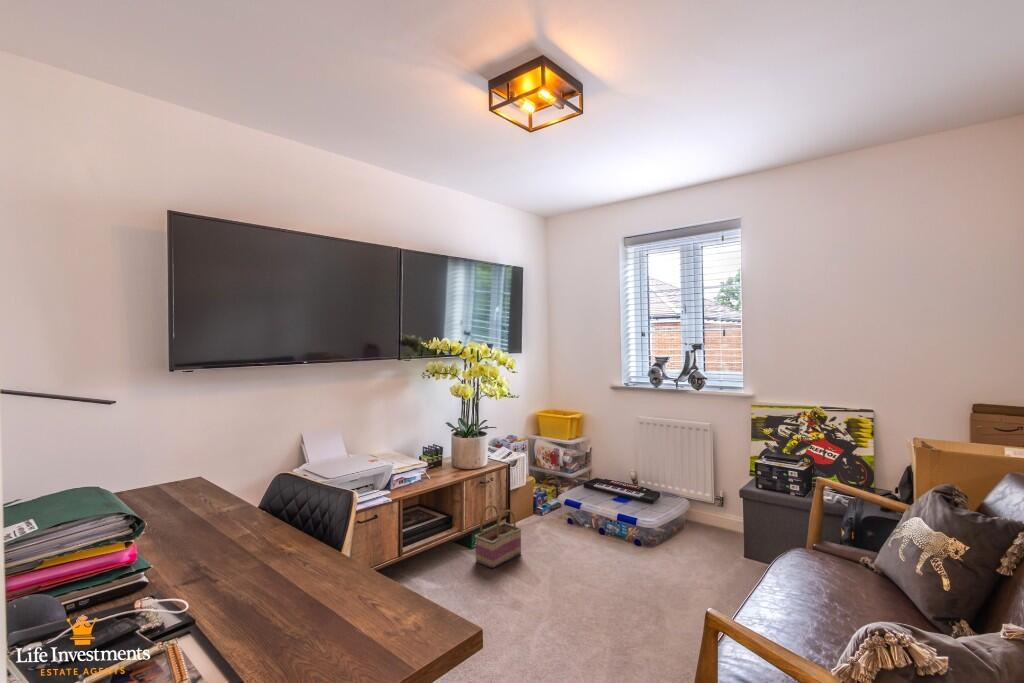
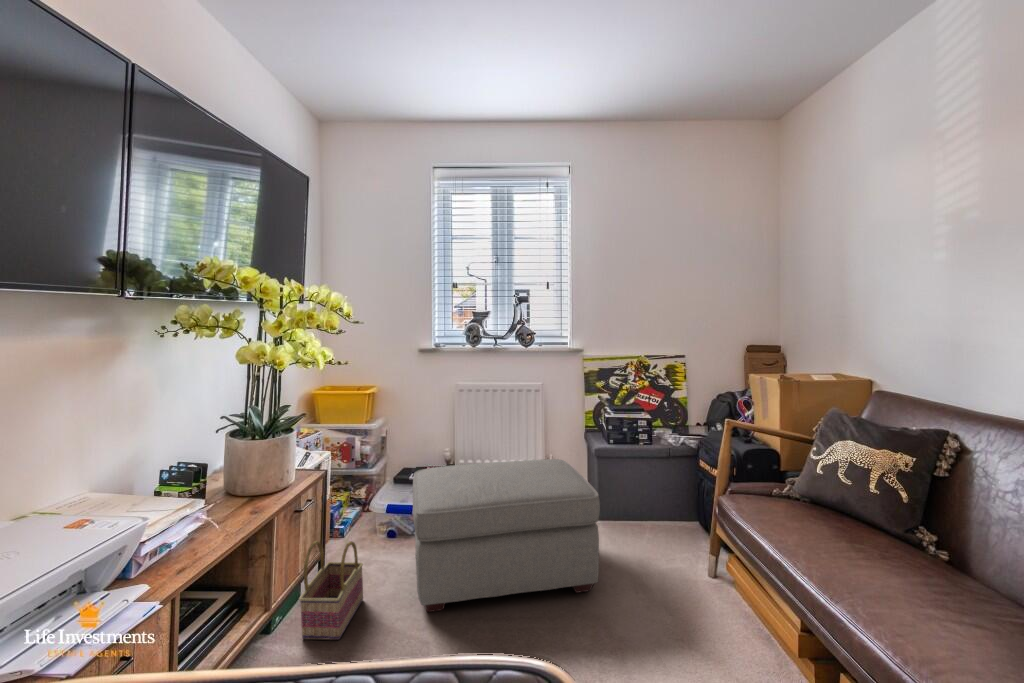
ottoman: none [544,476,696,601] -> present [413,459,600,612]

